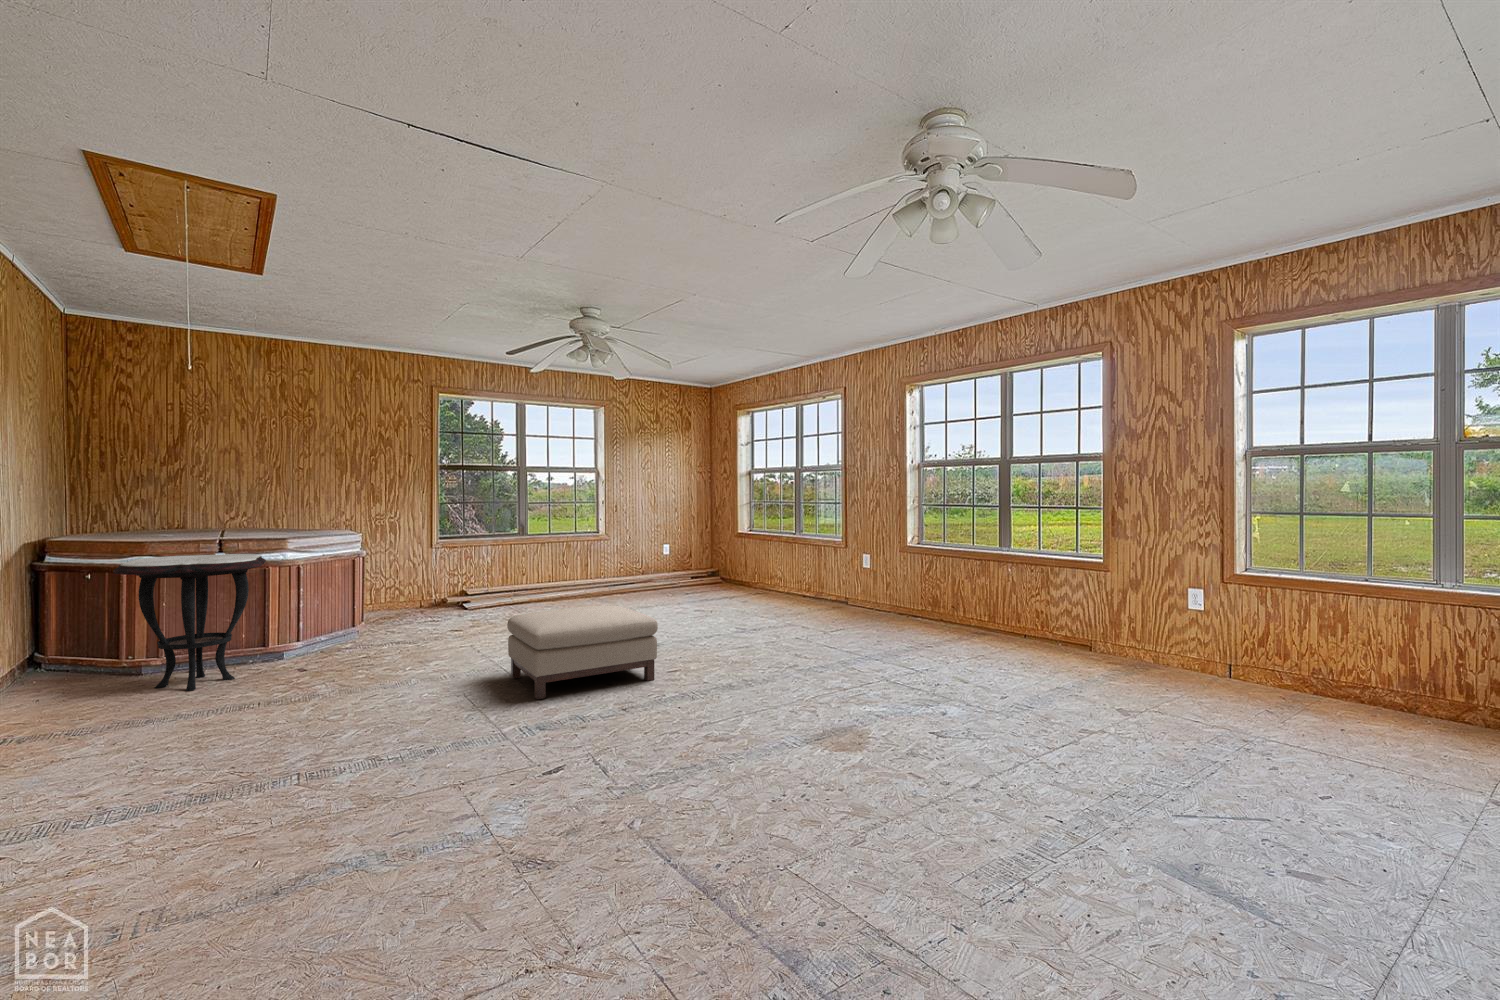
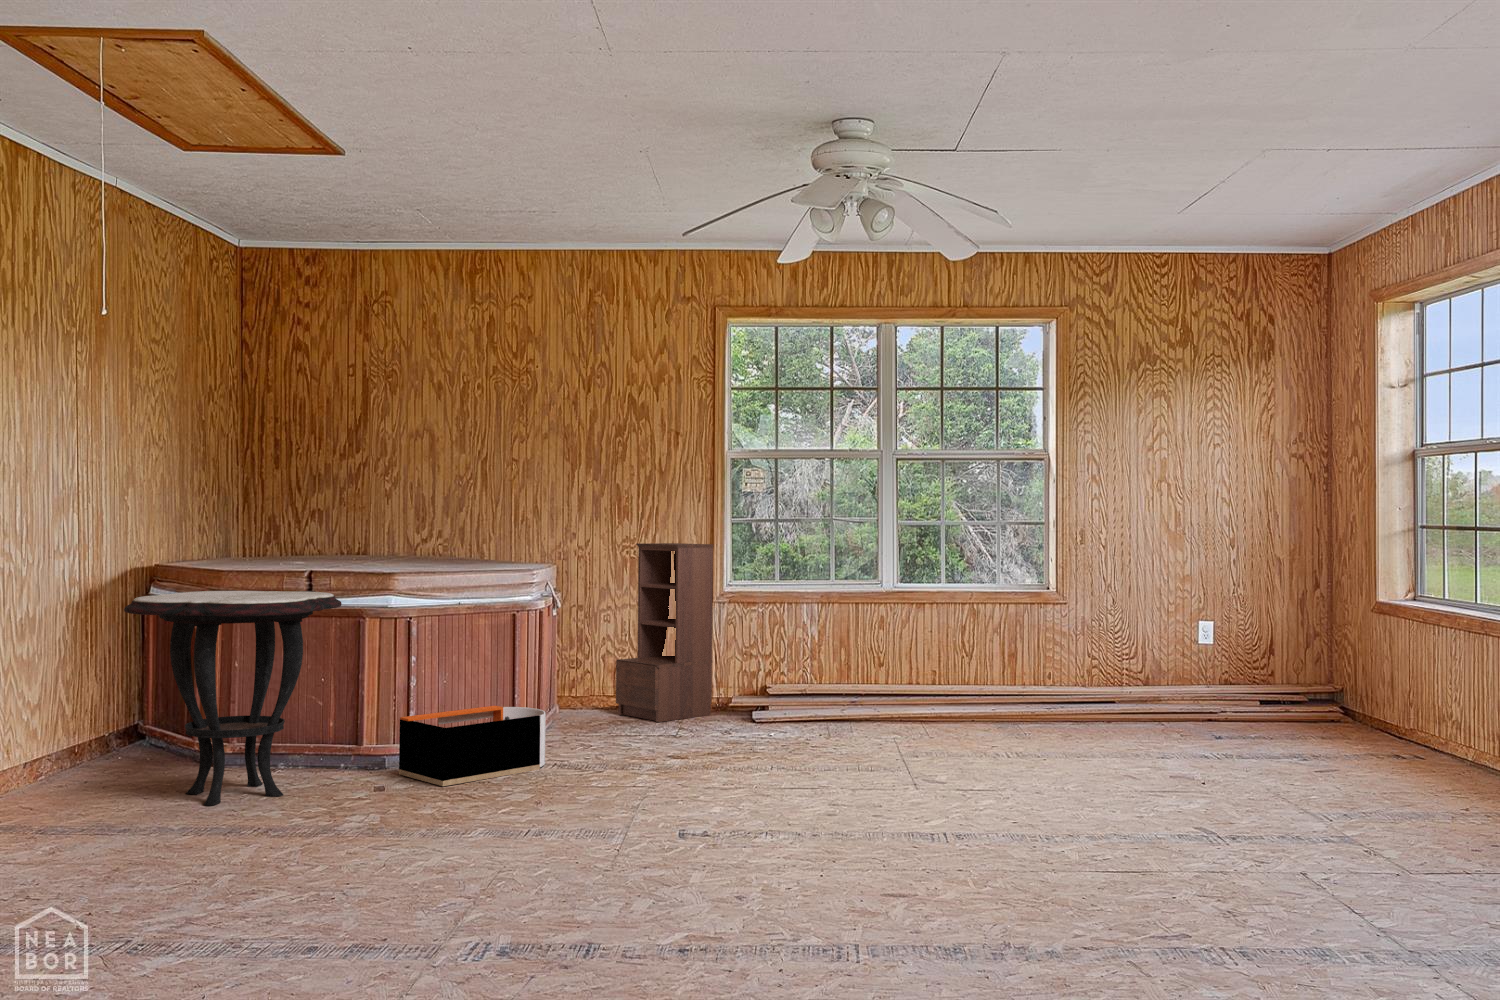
bookshelf: none [380,516,438,615] -> present [616,543,713,722]
ottoman: present [507,605,658,699] -> none [572,742,877,943]
storage bin: none [297,612,385,659] -> present [399,706,546,786]

